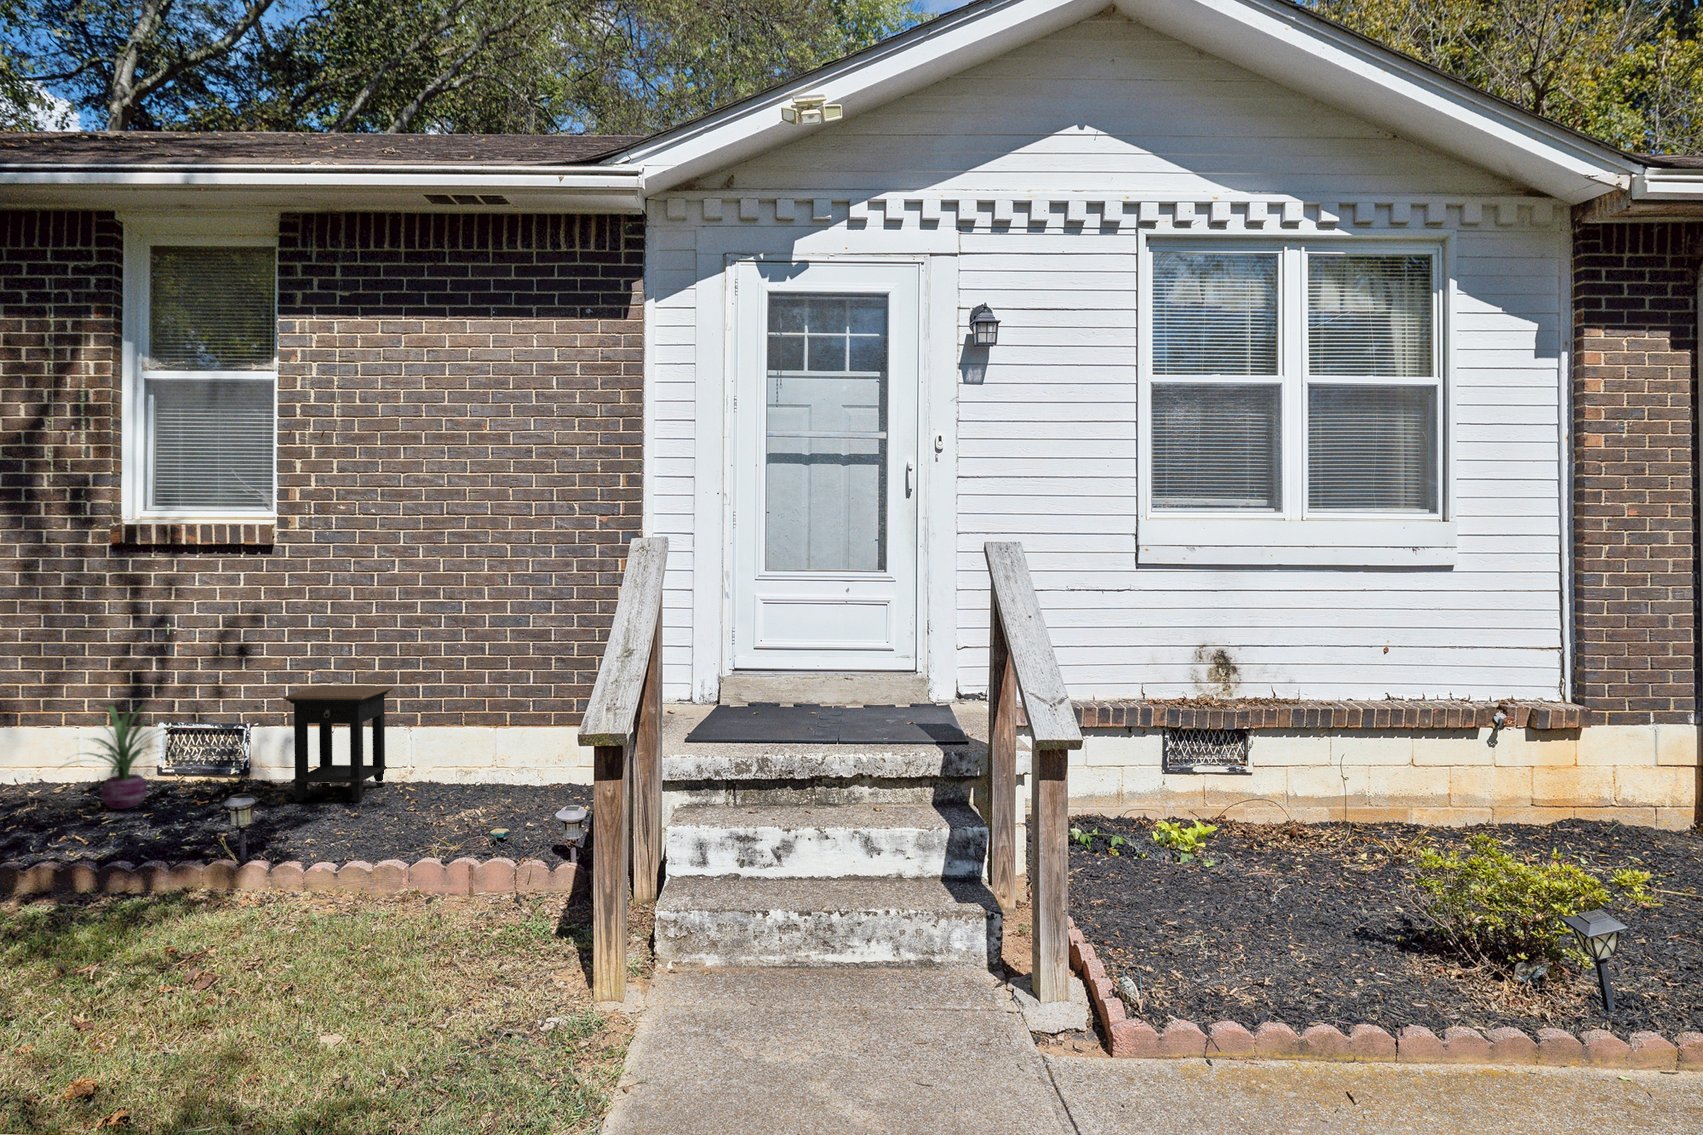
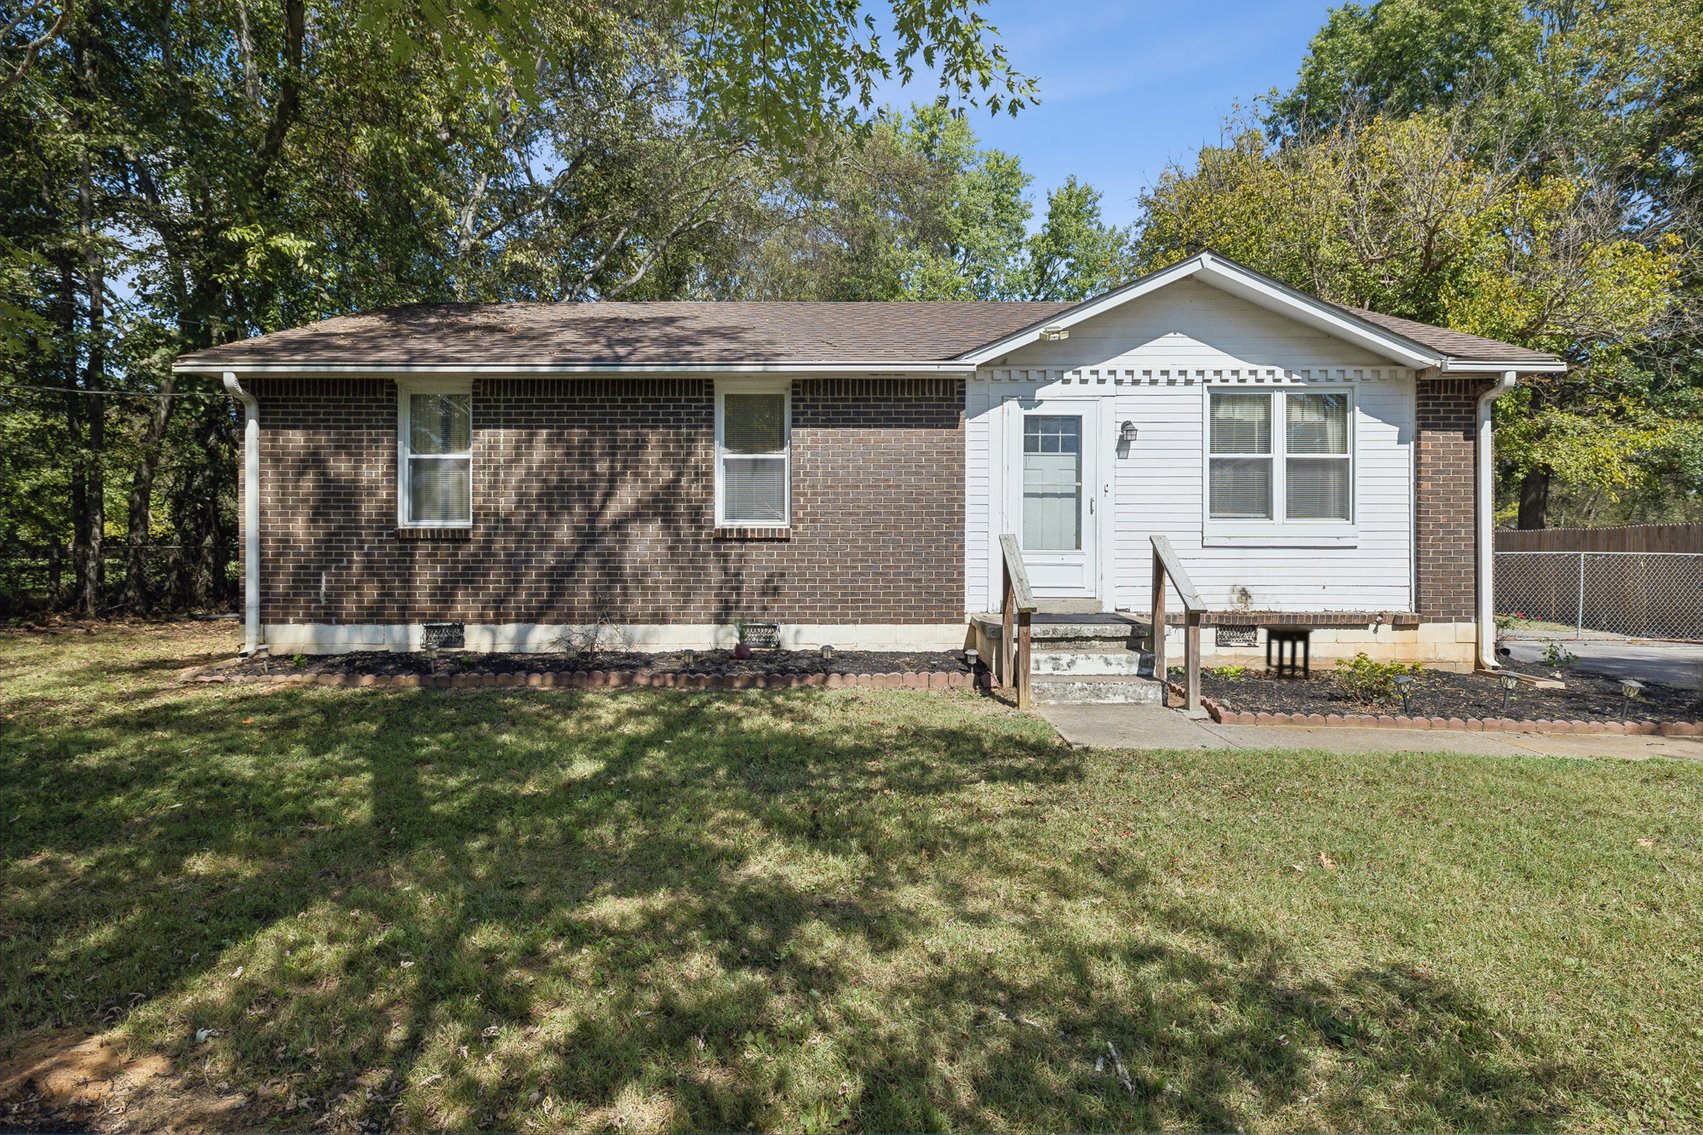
side table: present [283,685,394,802] -> present [1263,626,1314,679]

